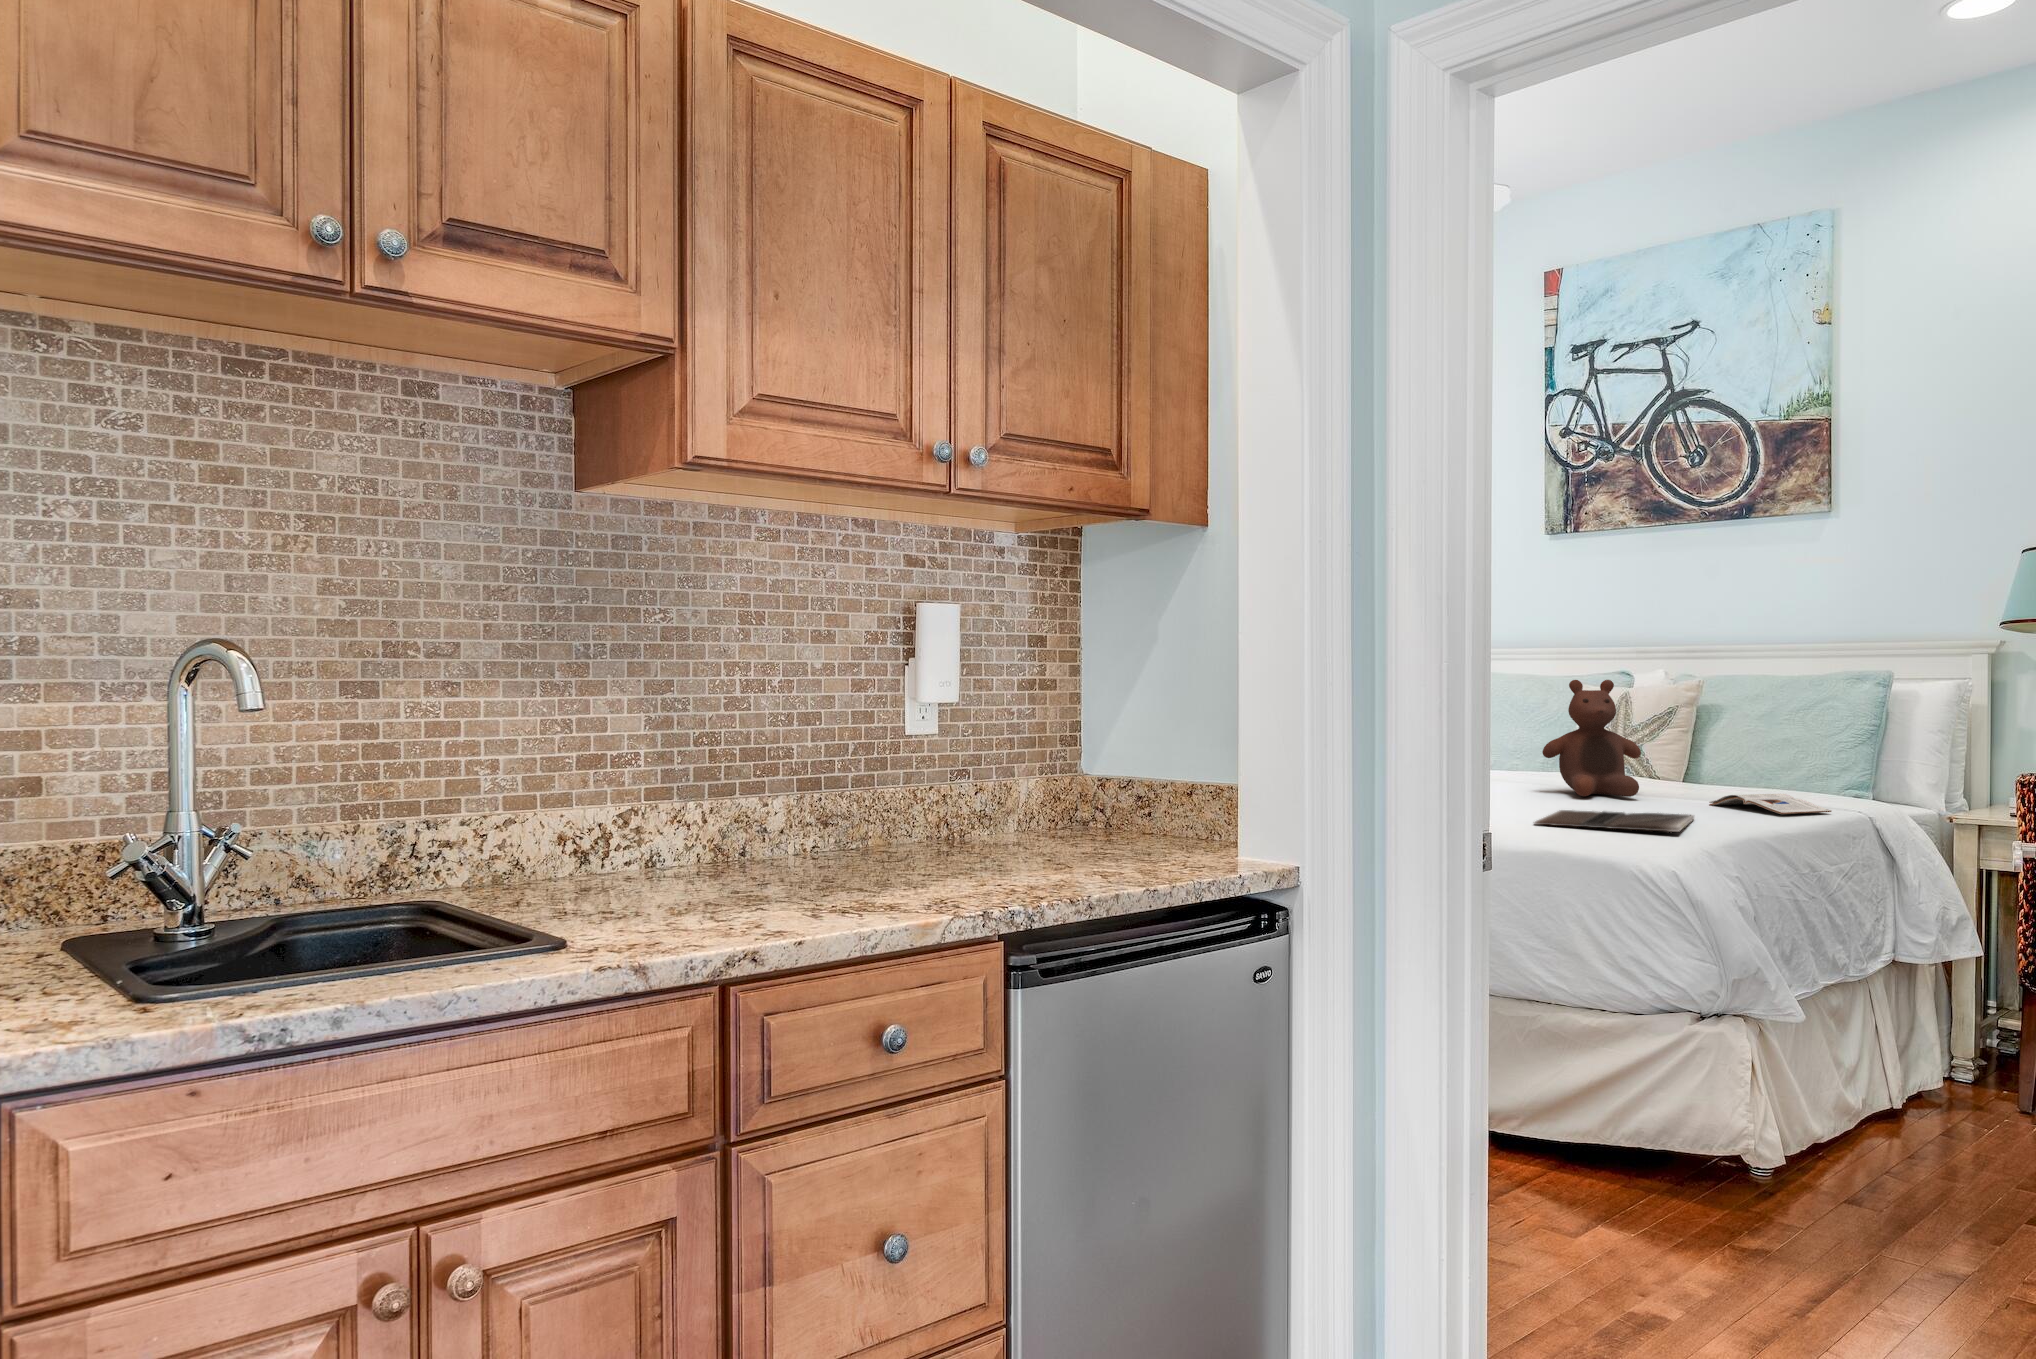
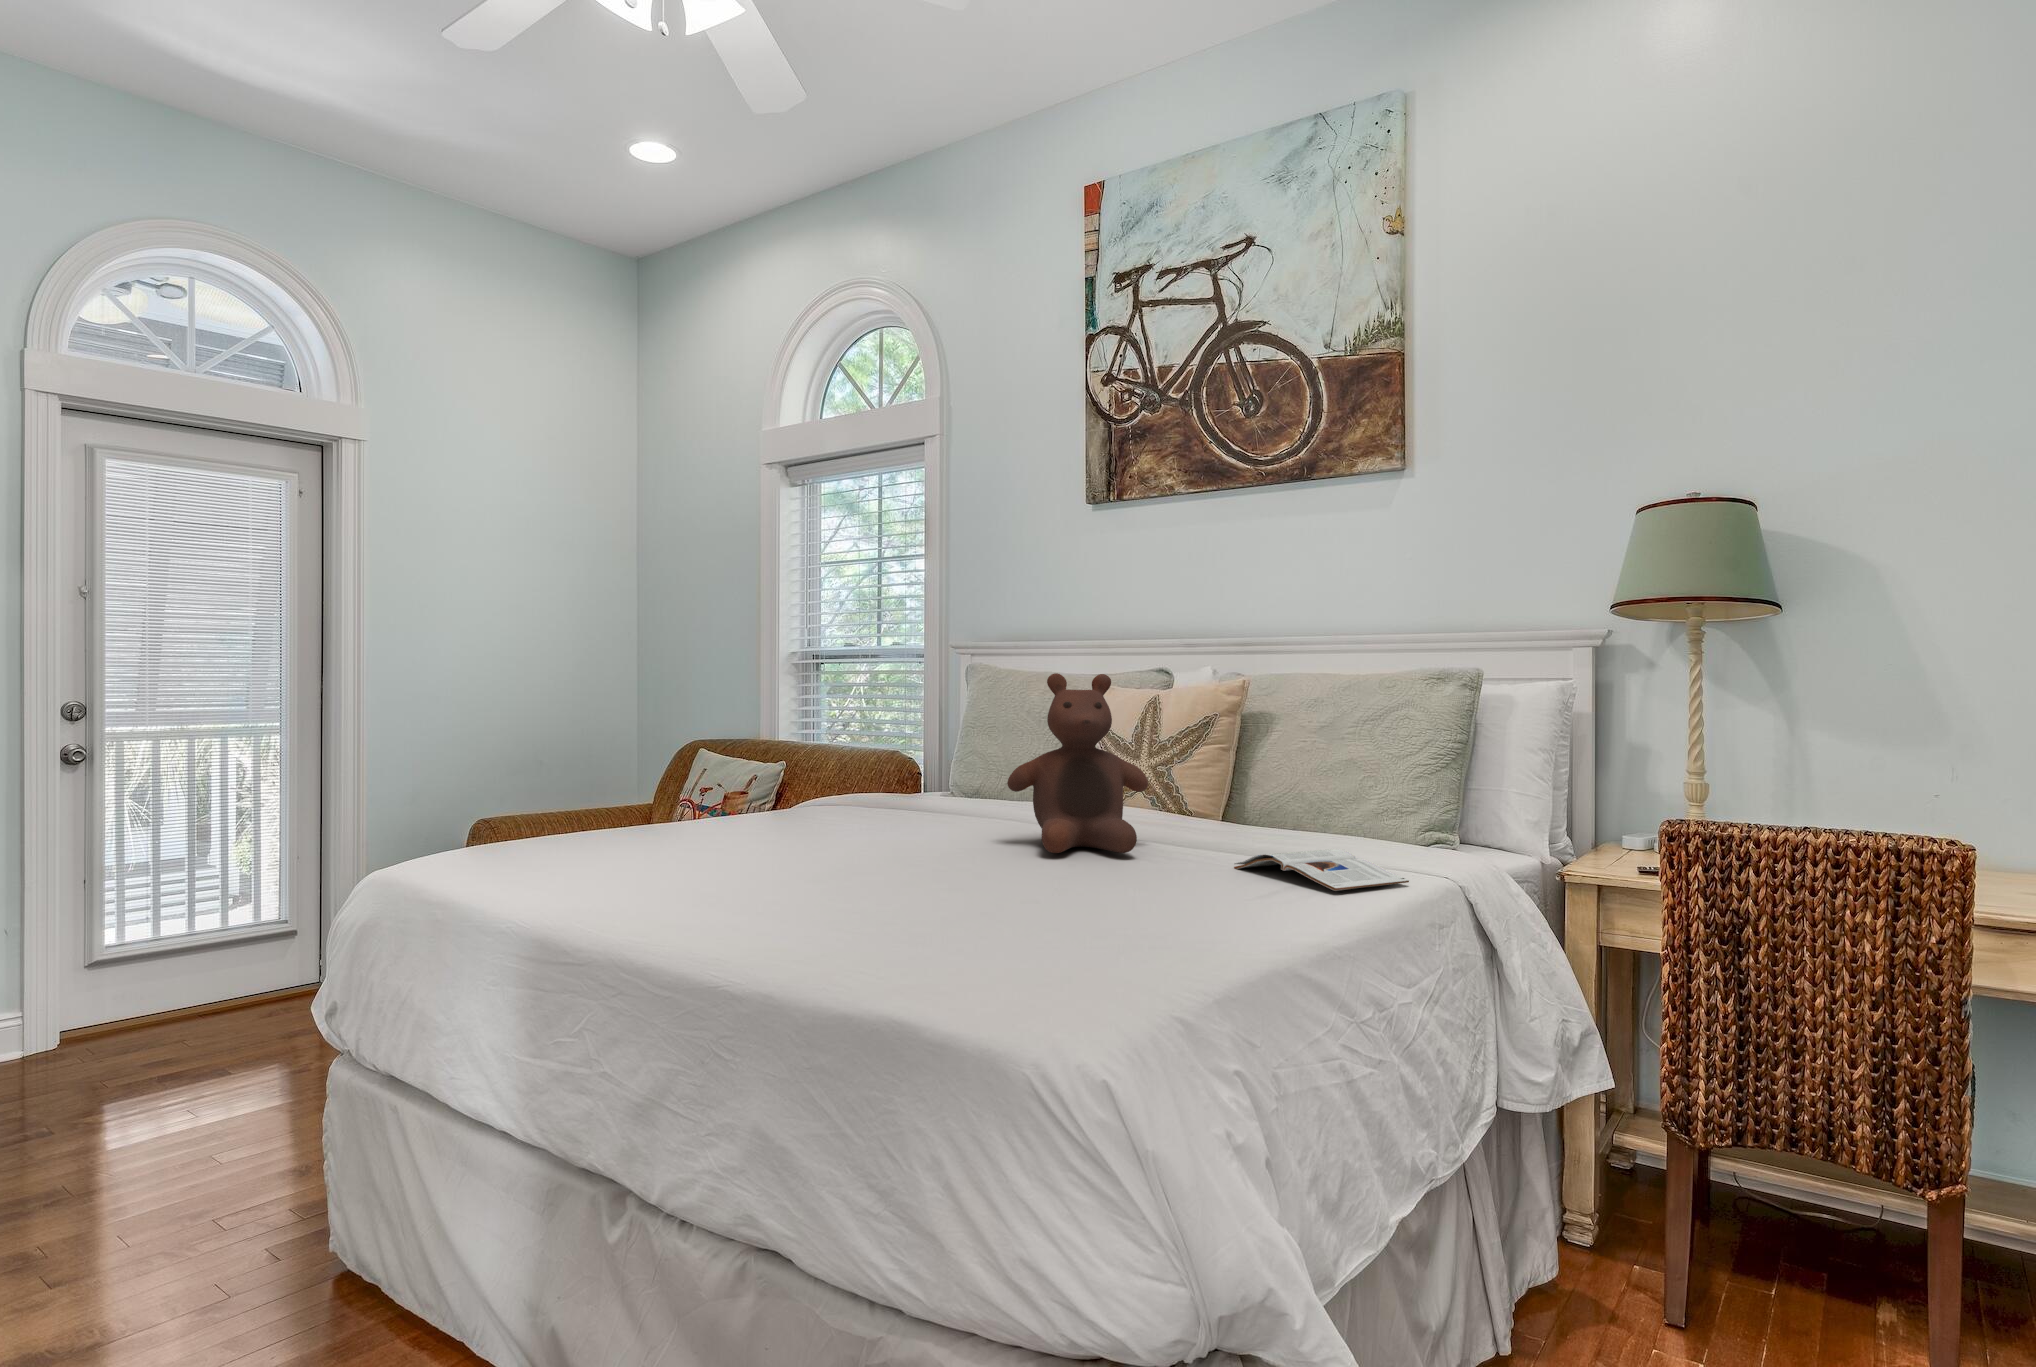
laptop: present [1534,810,1694,832] -> none [898,886,1196,956]

